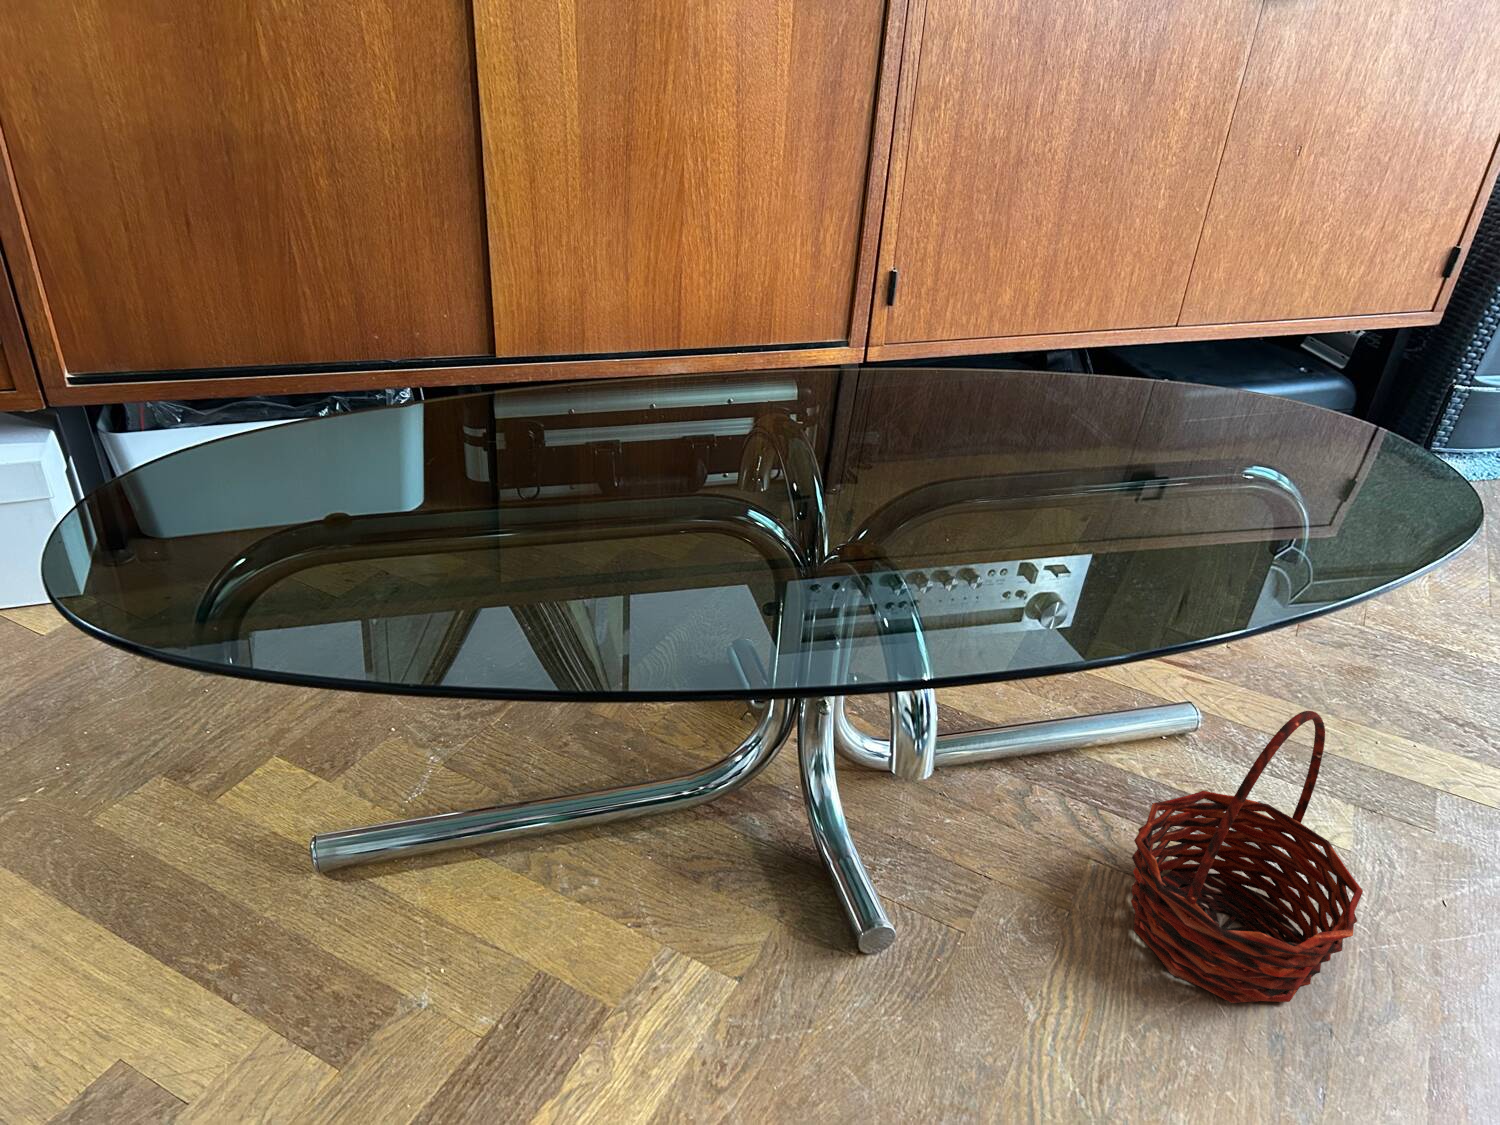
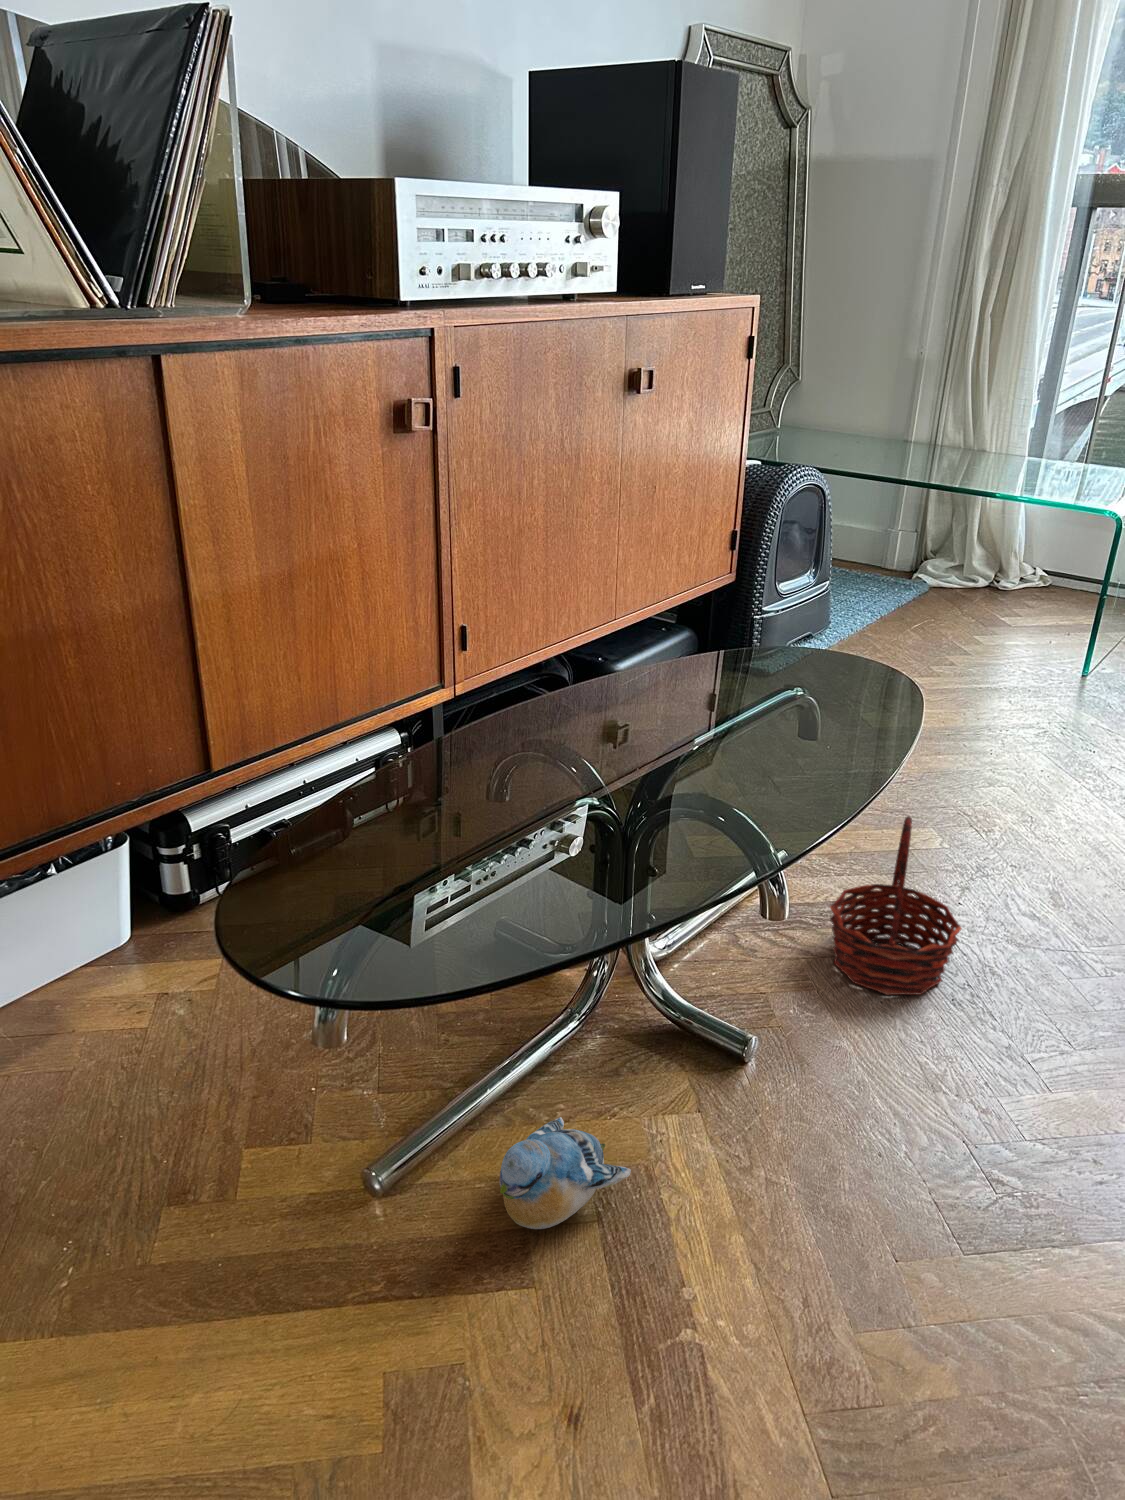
plush toy: none [339,887,567,1012] -> present [500,1117,631,1229]

